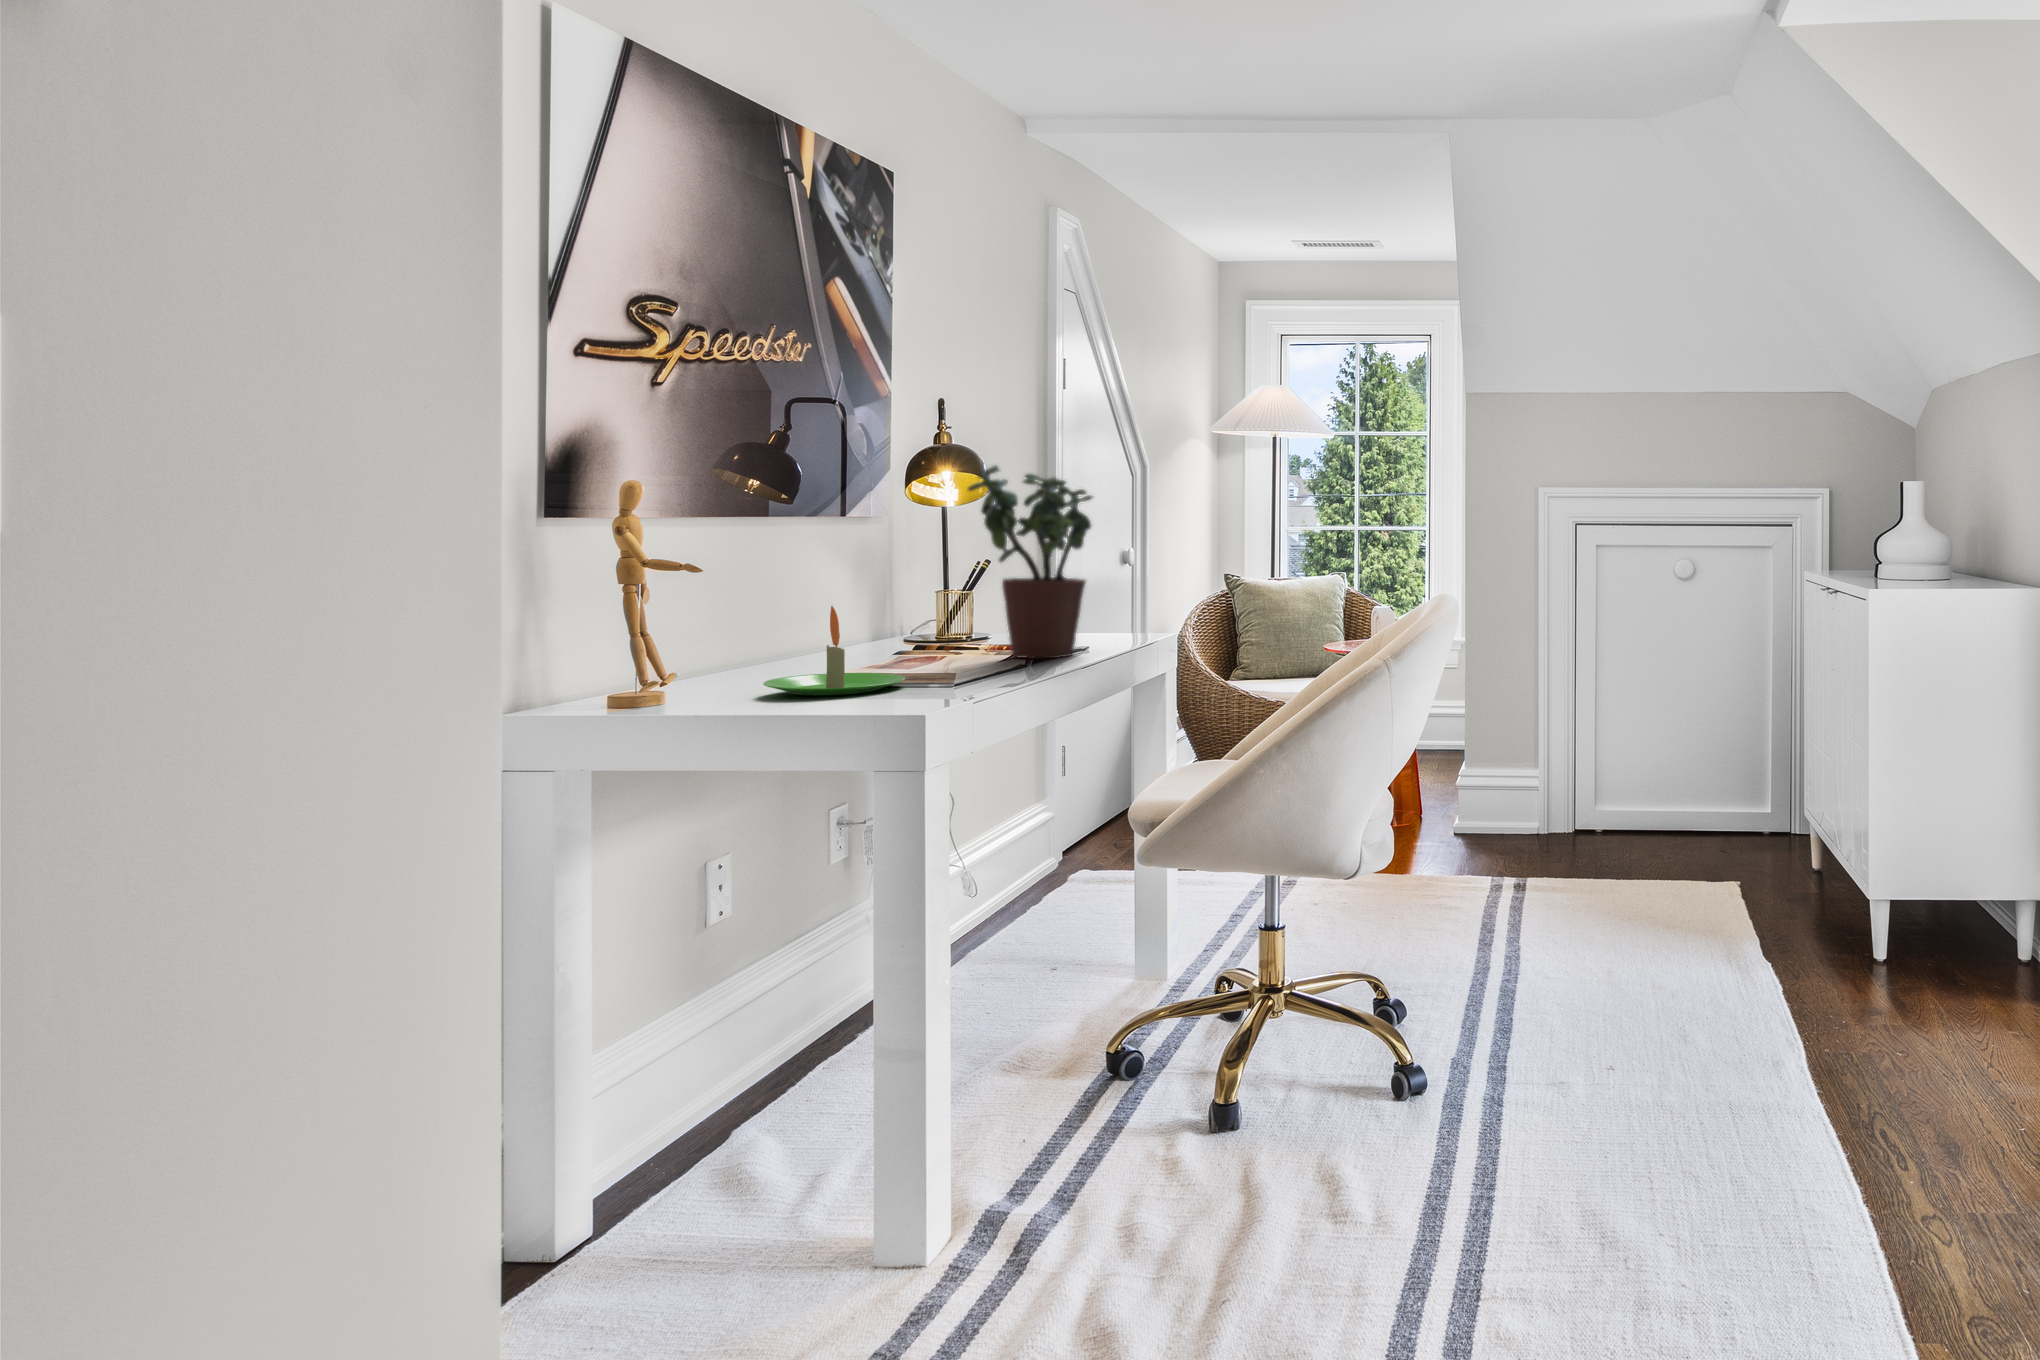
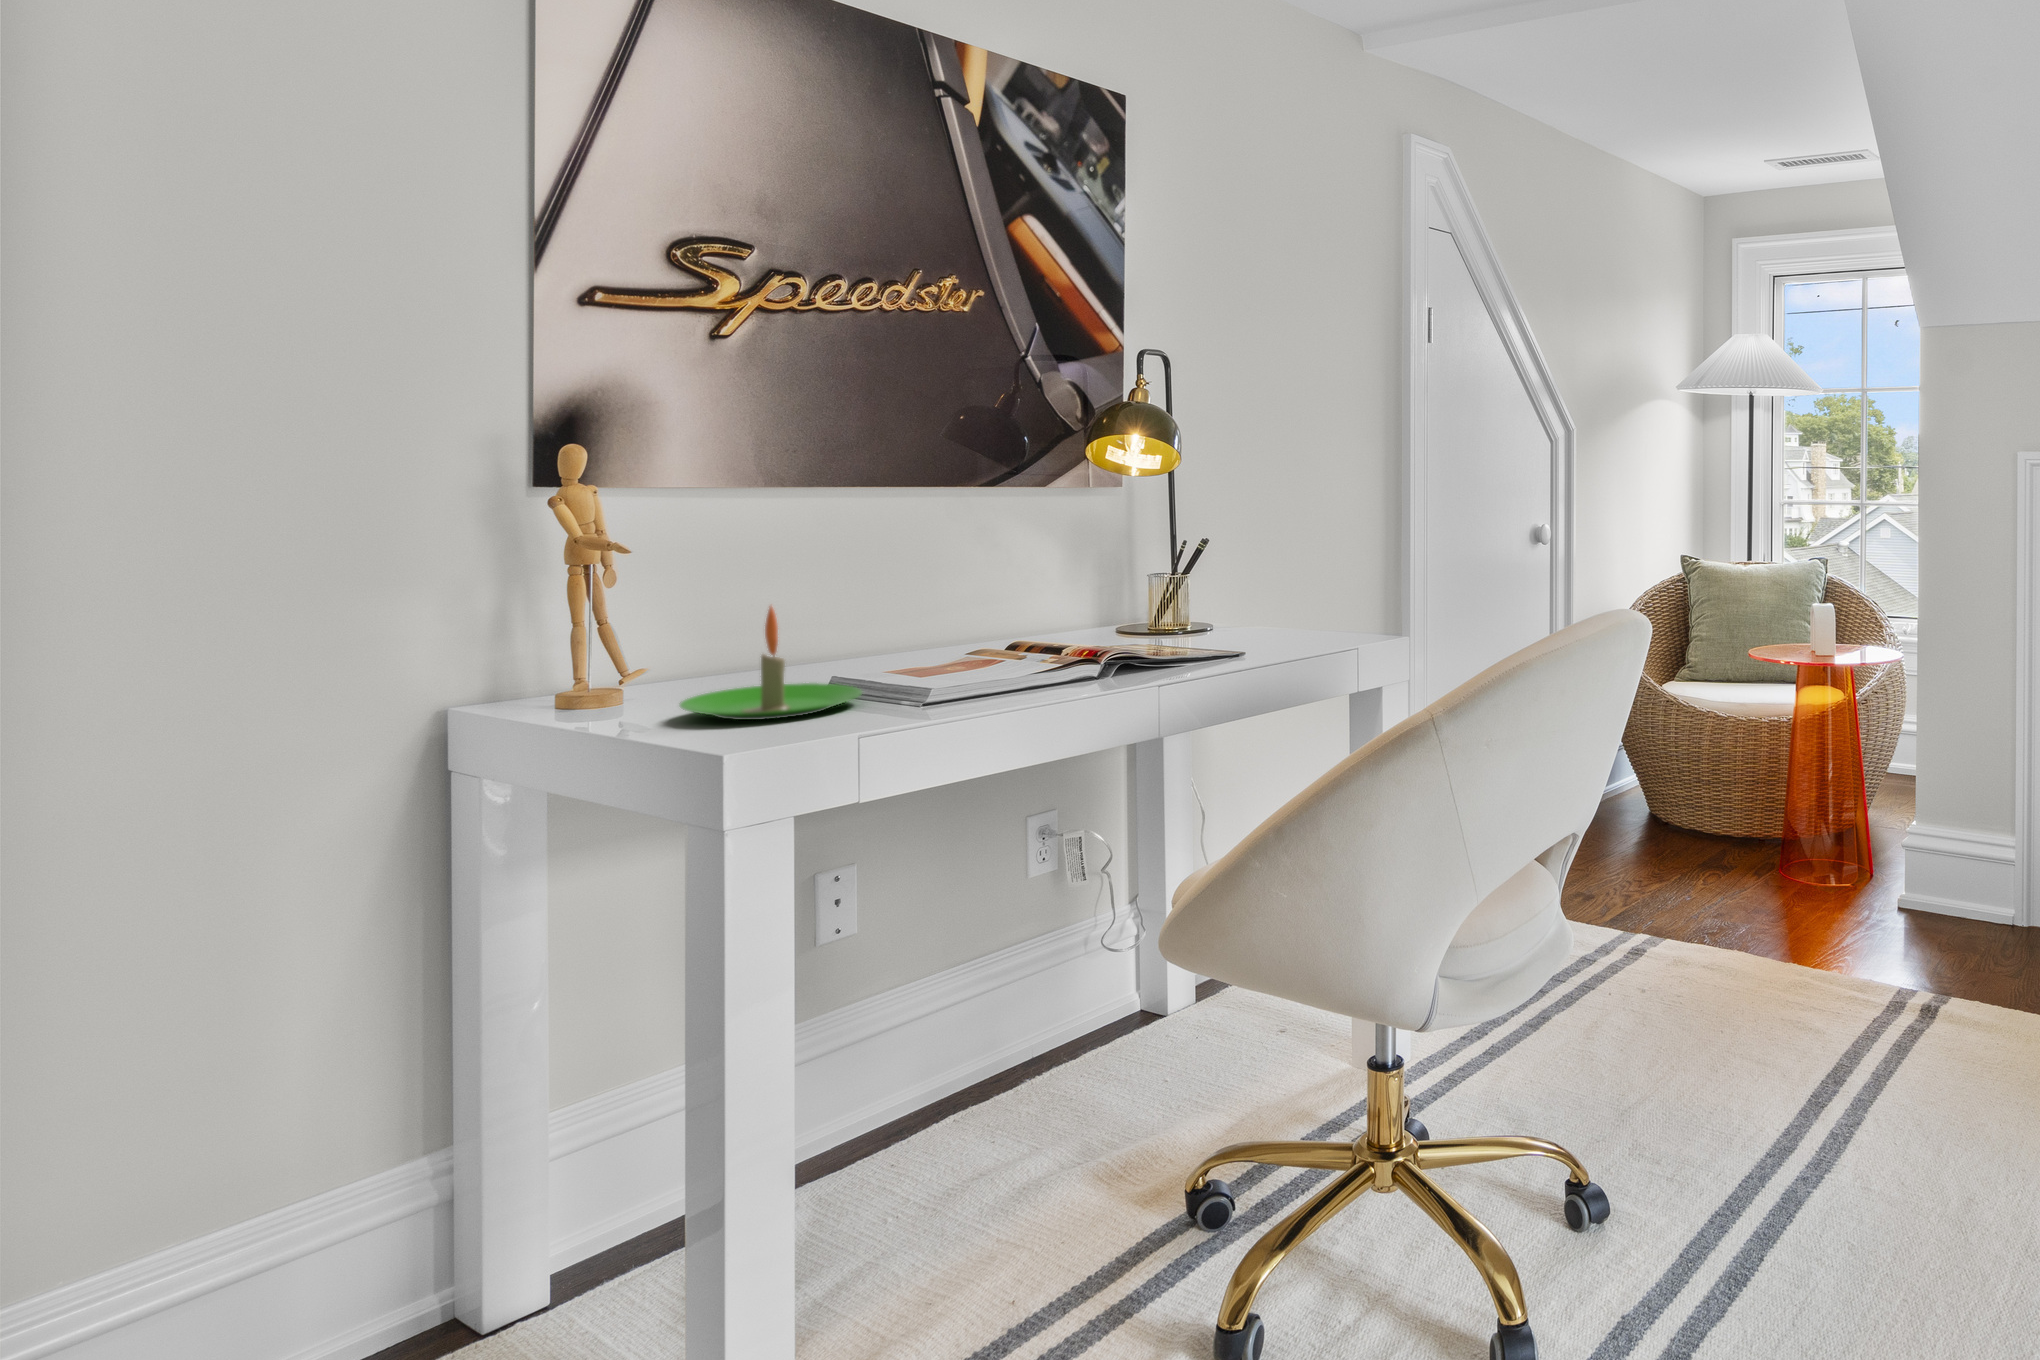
potted plant: present [968,466,1092,658] -> none [1054,426,1200,667]

